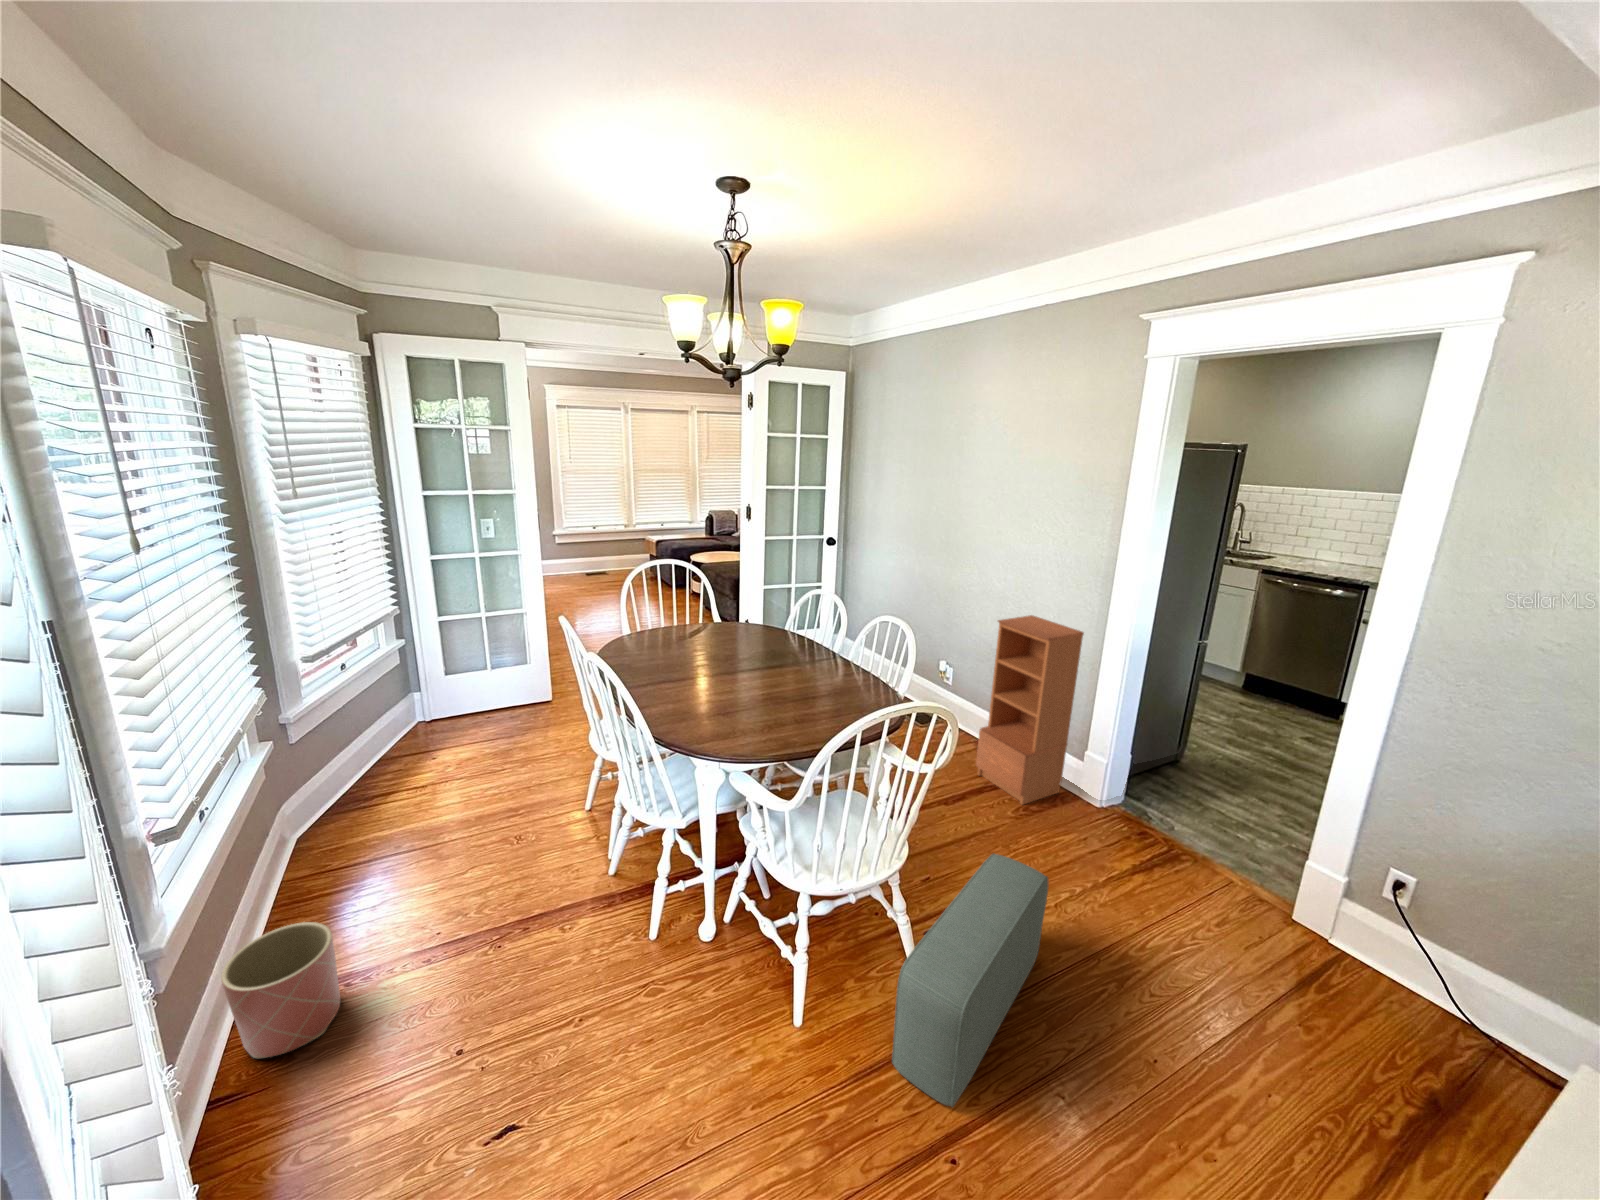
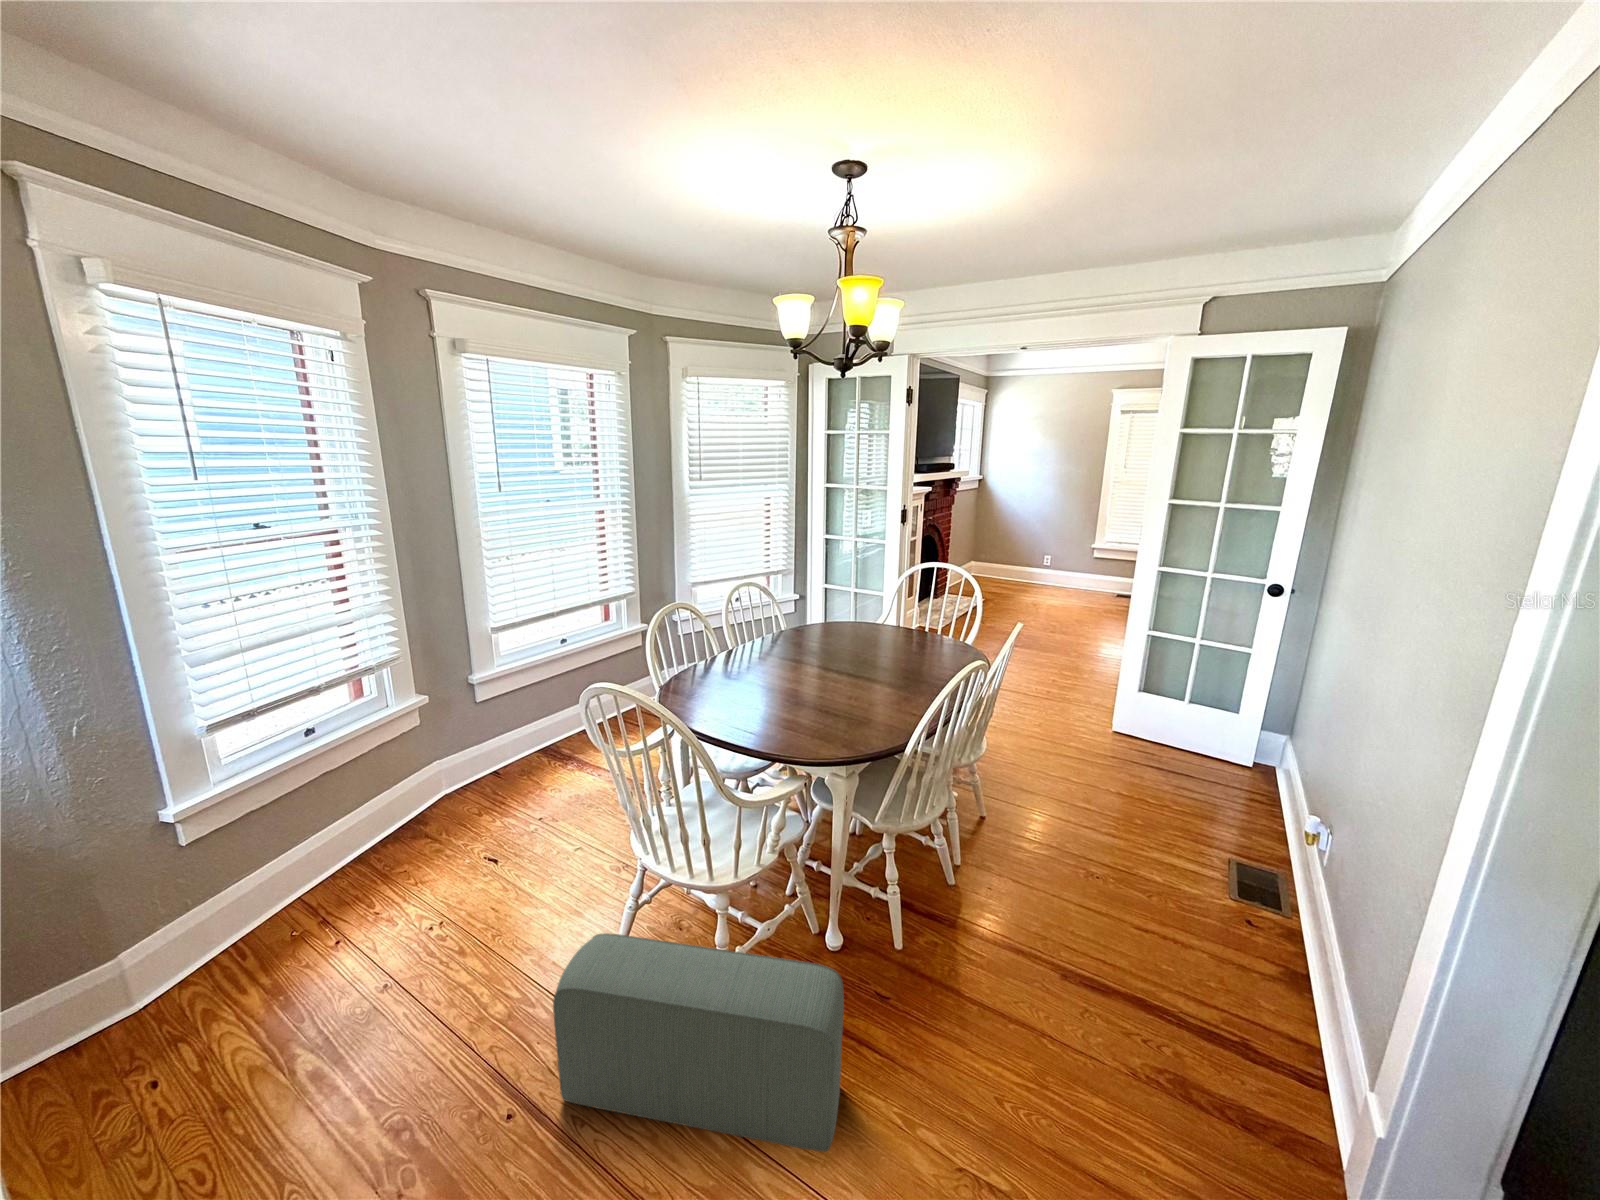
bookcase: present [976,615,1084,805] -> none [1180,735,1391,1132]
planter: present [221,922,340,1058] -> none [509,709,562,774]

